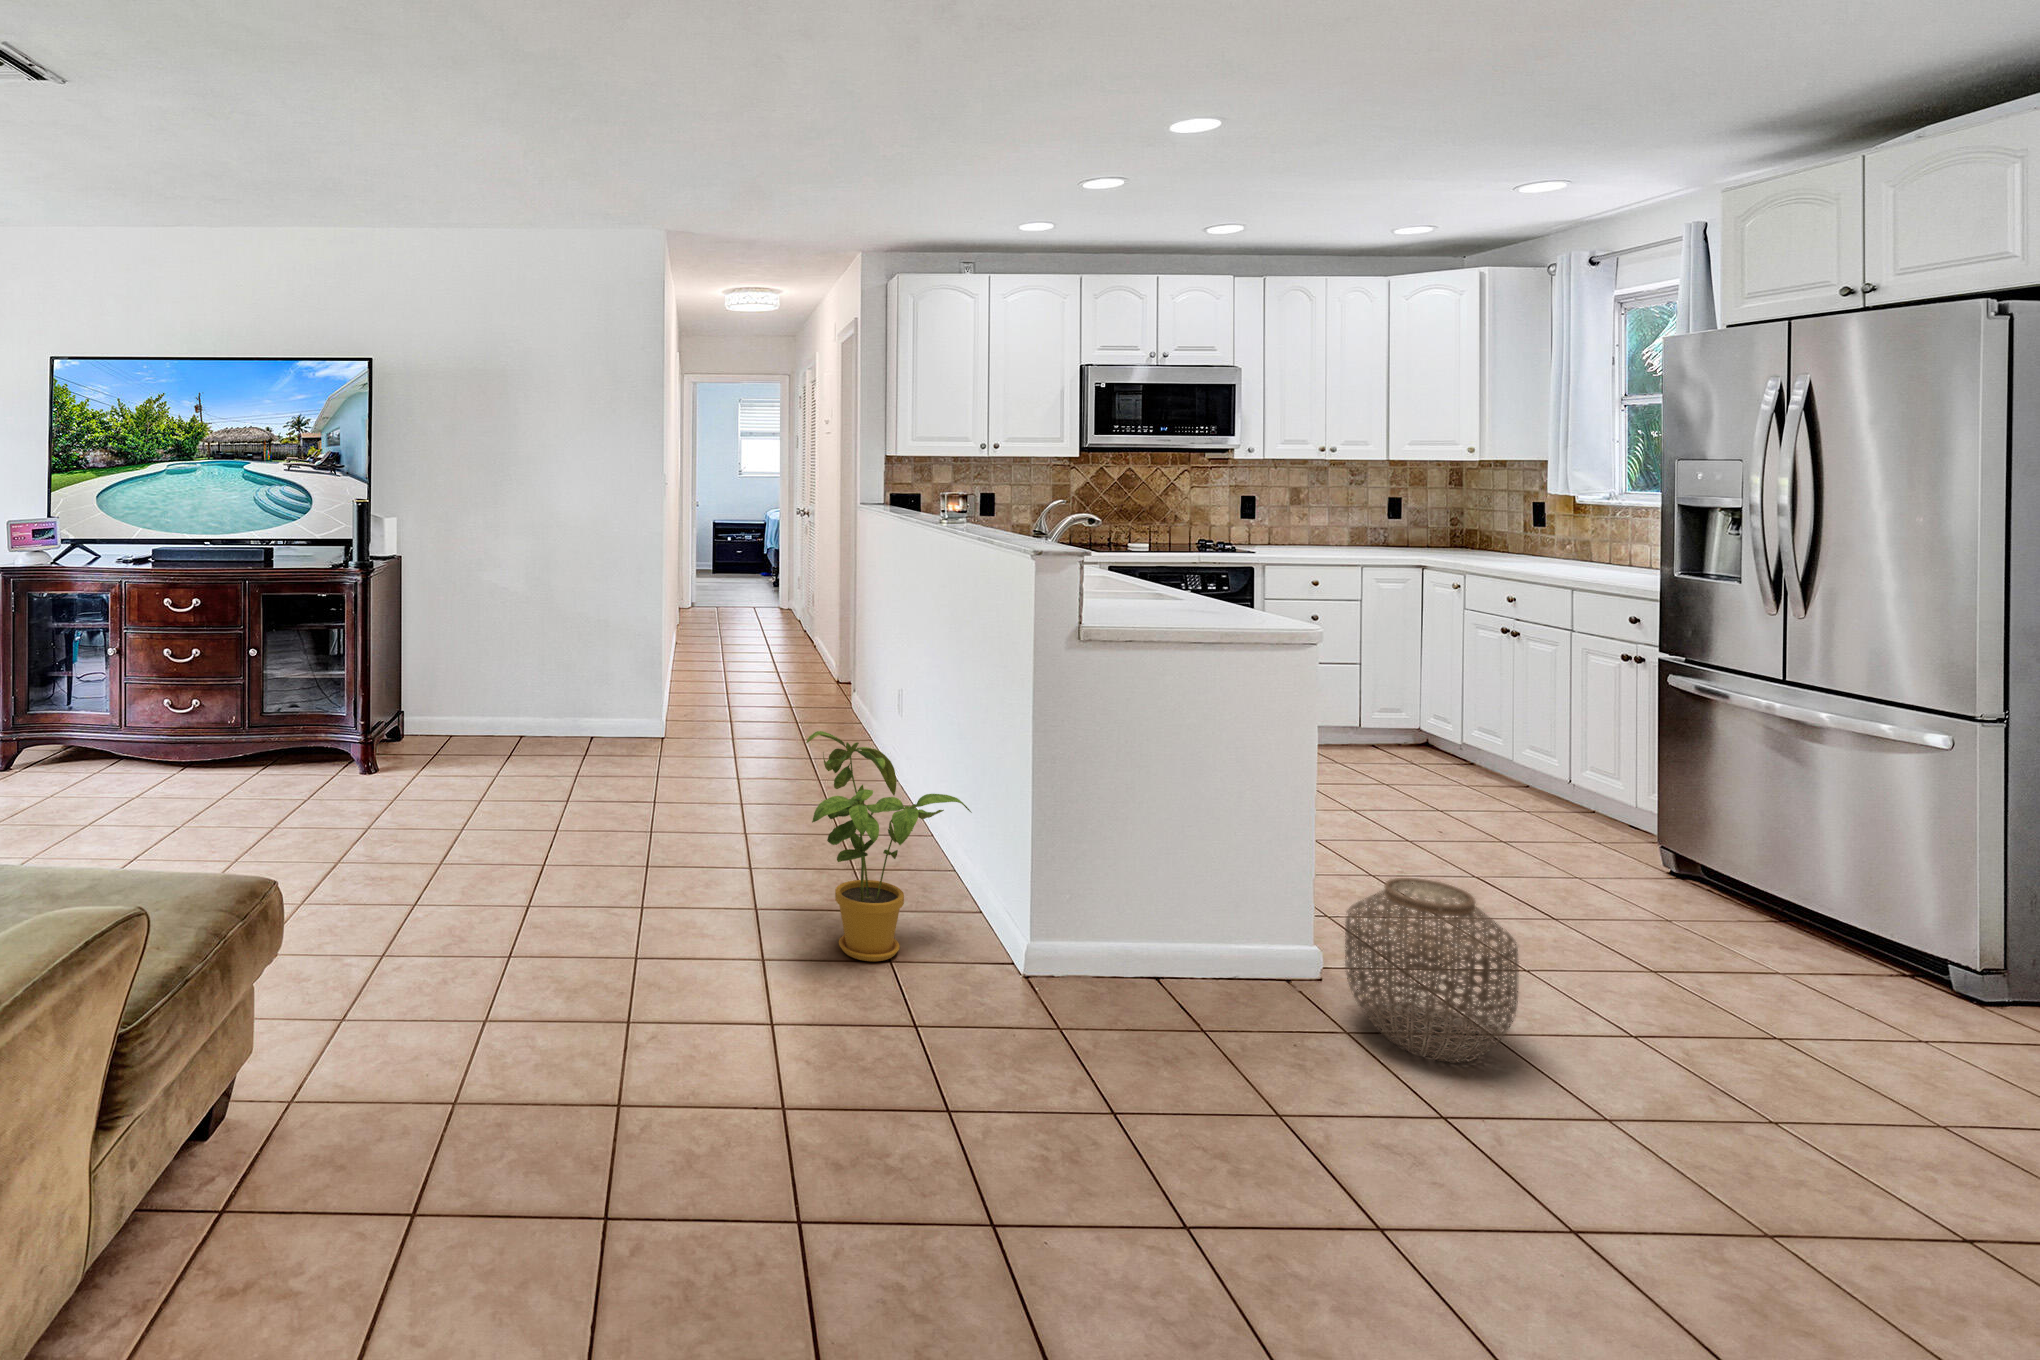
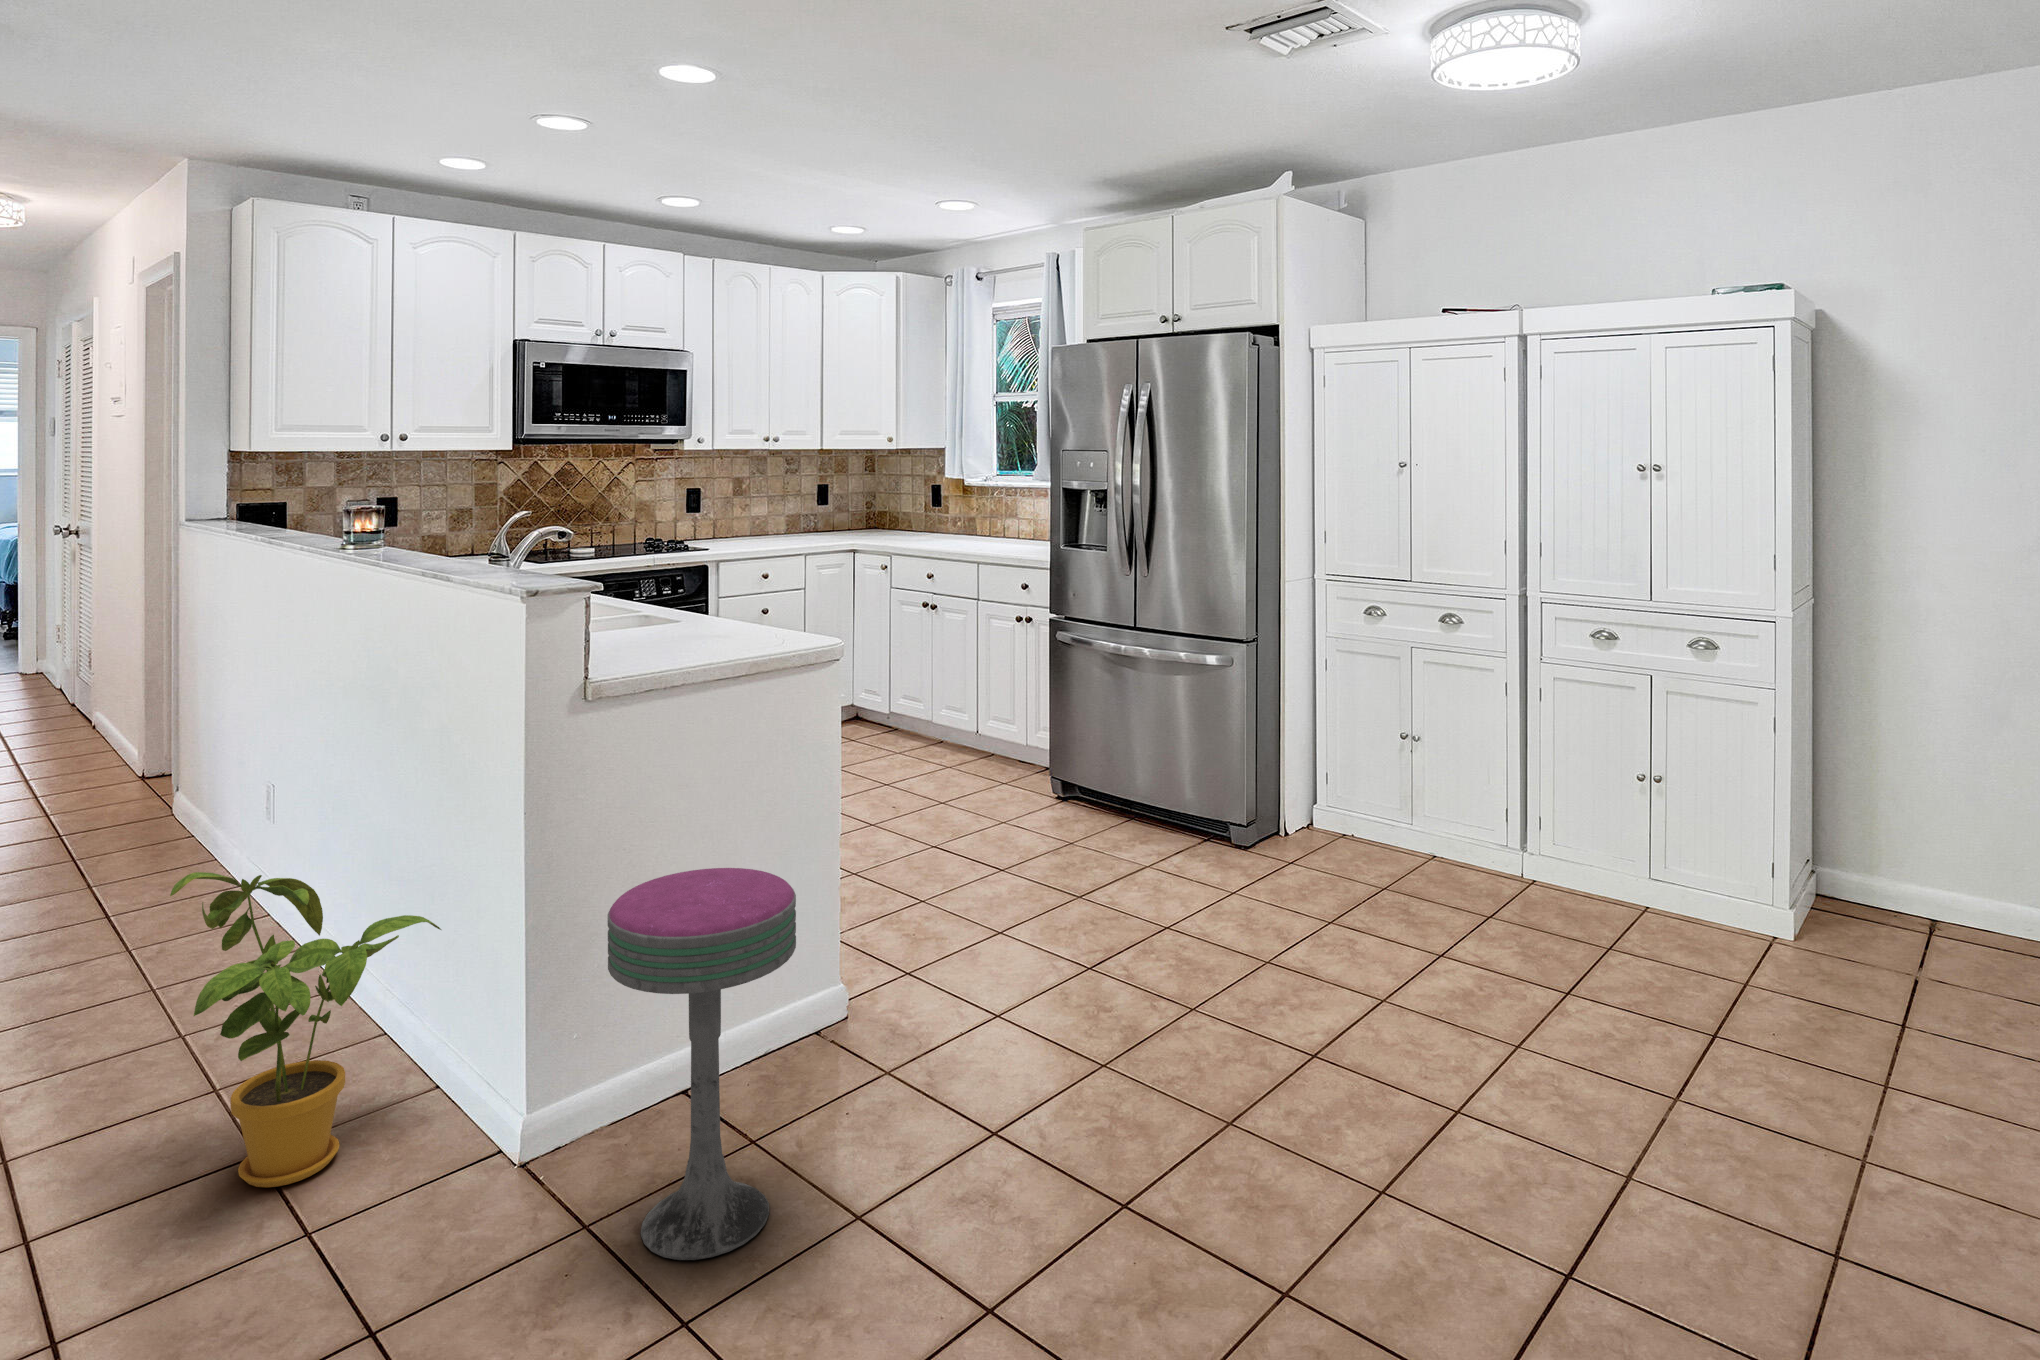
bar stool: none [1069,801,1234,1131] -> present [608,868,796,1260]
woven basket: present [1345,878,1518,1062] -> none [868,871,1011,1048]

